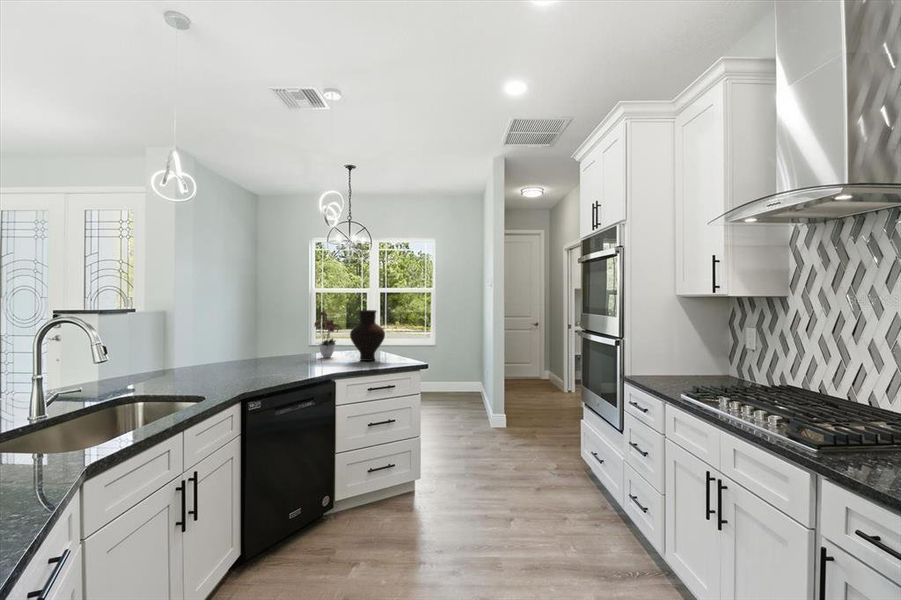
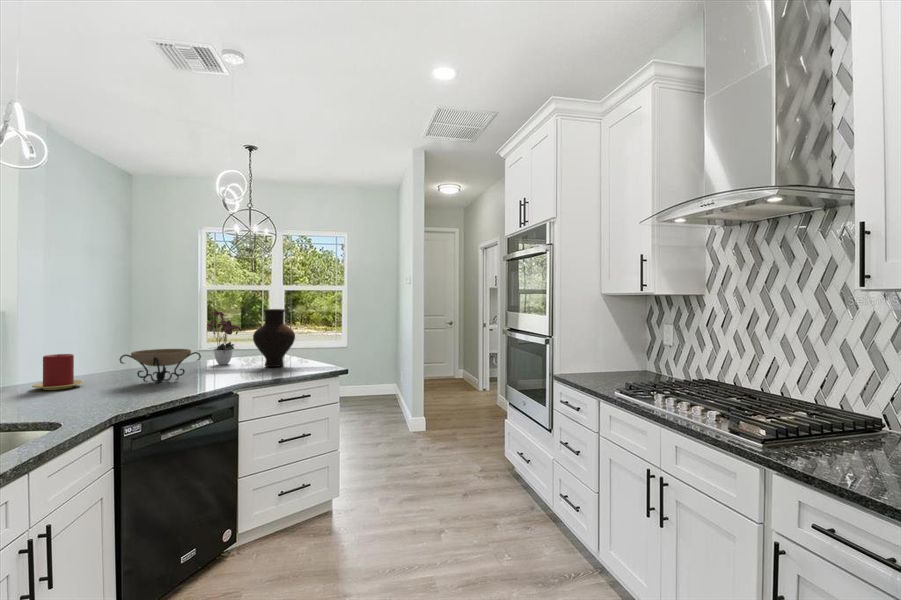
decorative bowl: none [247,343,308,371] -> present [119,349,201,383]
candle: none [187,345,222,373] -> present [32,354,83,390]

